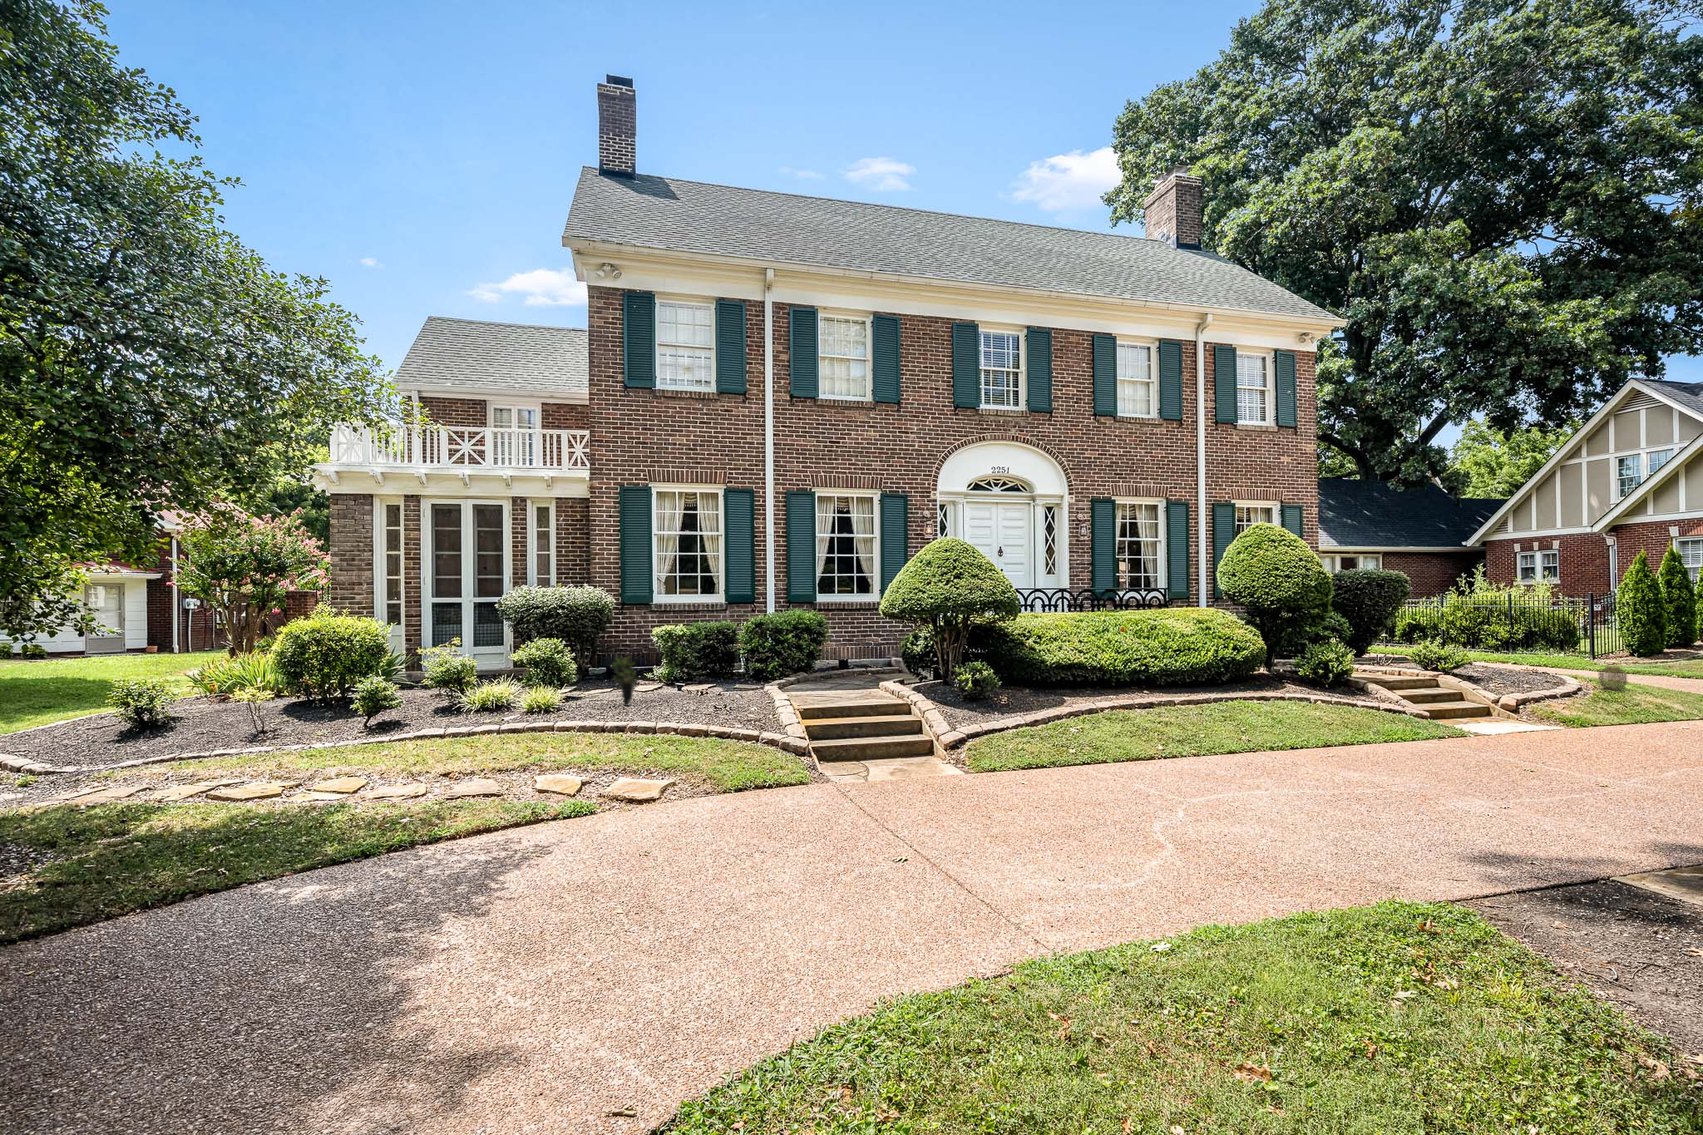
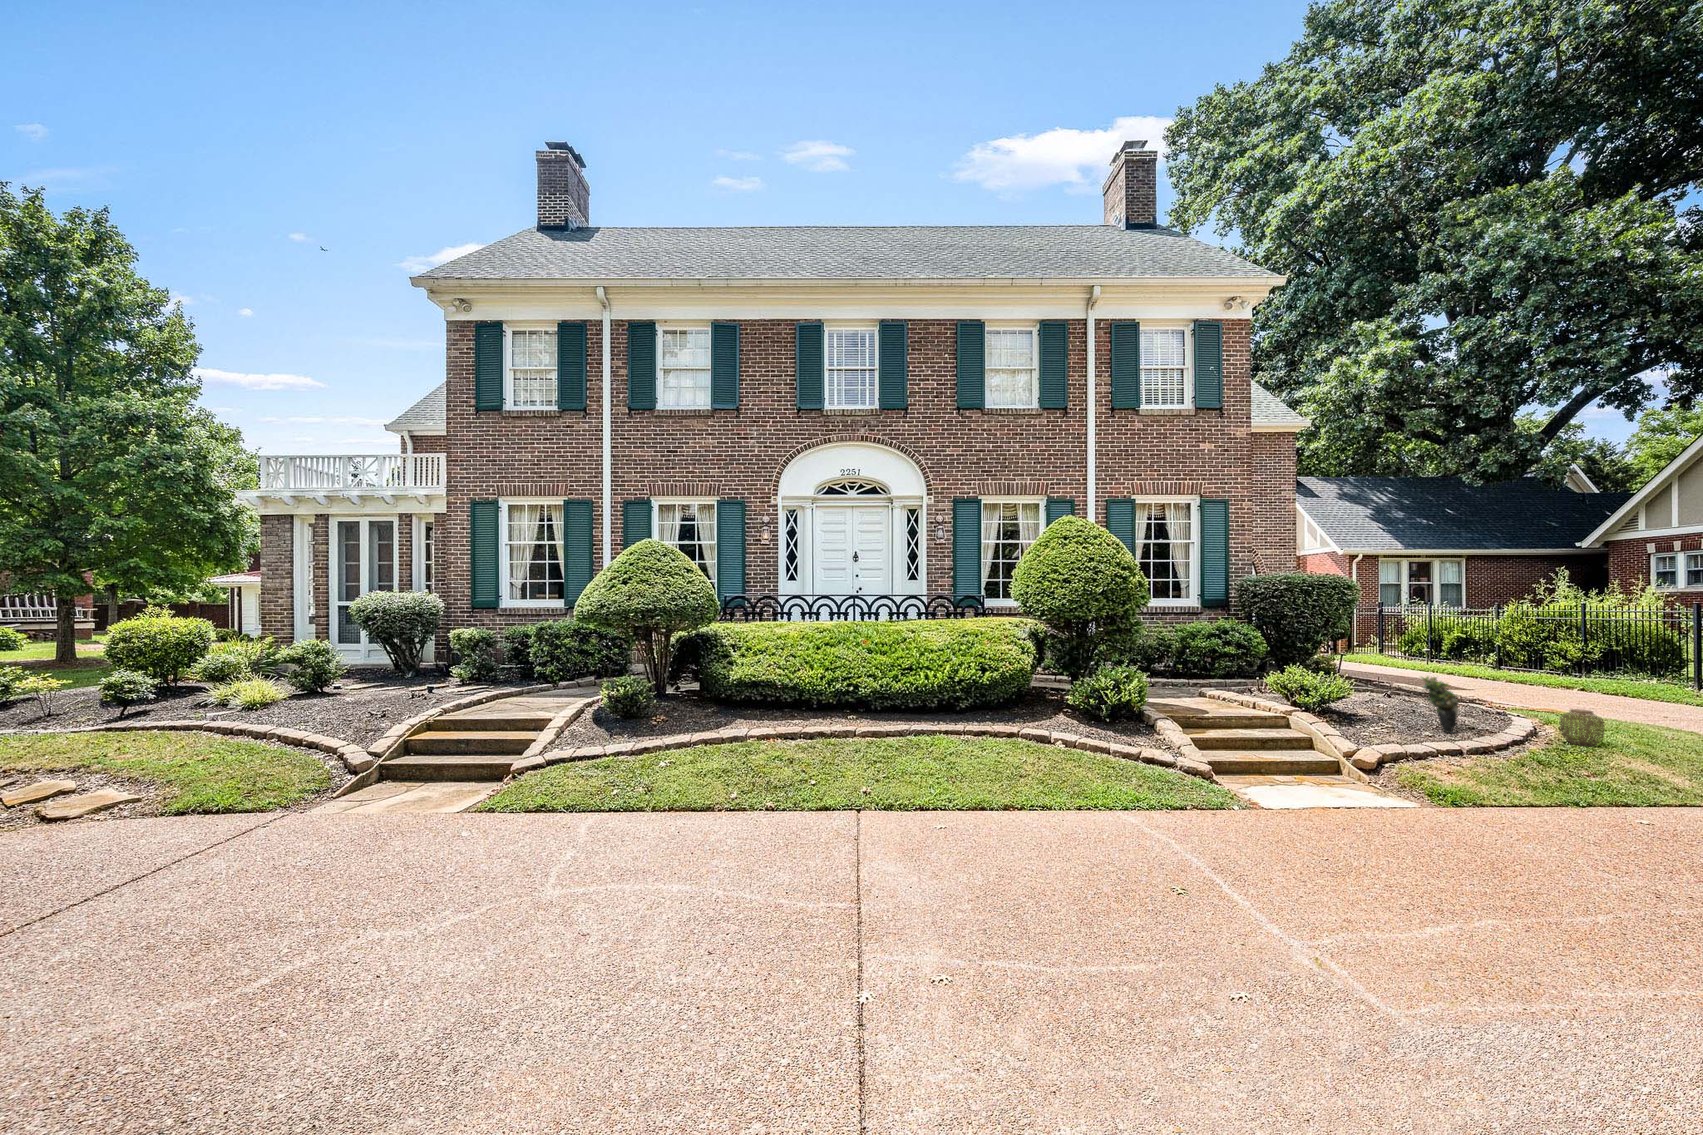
potted plant: present [611,658,638,706] -> present [1421,676,1460,733]

